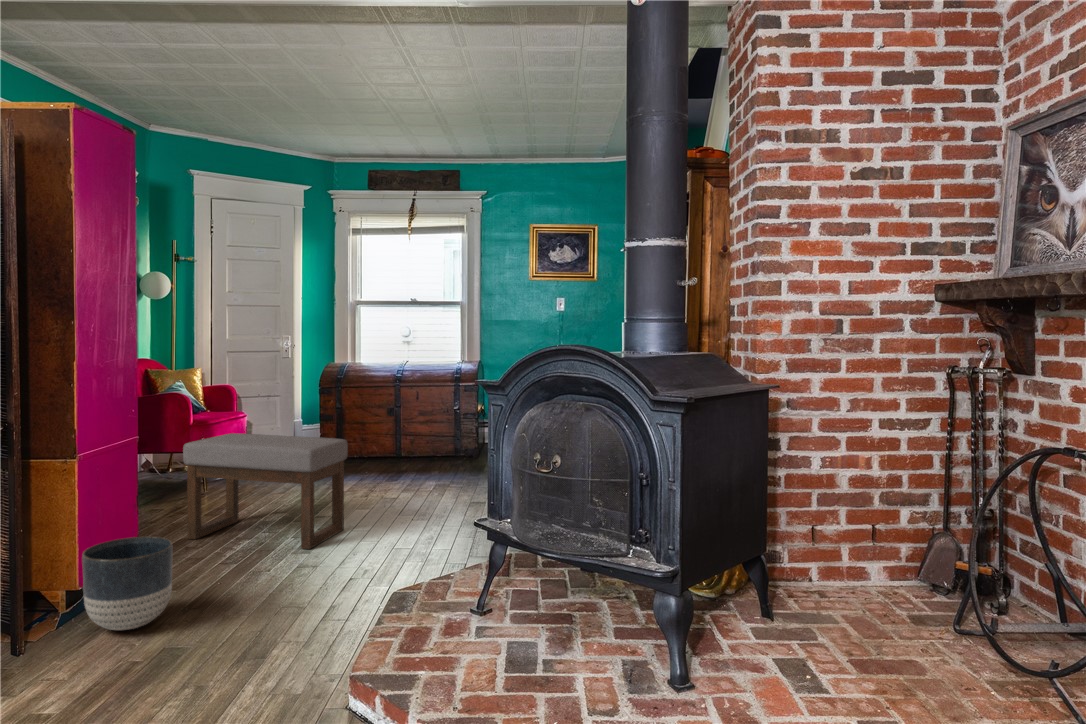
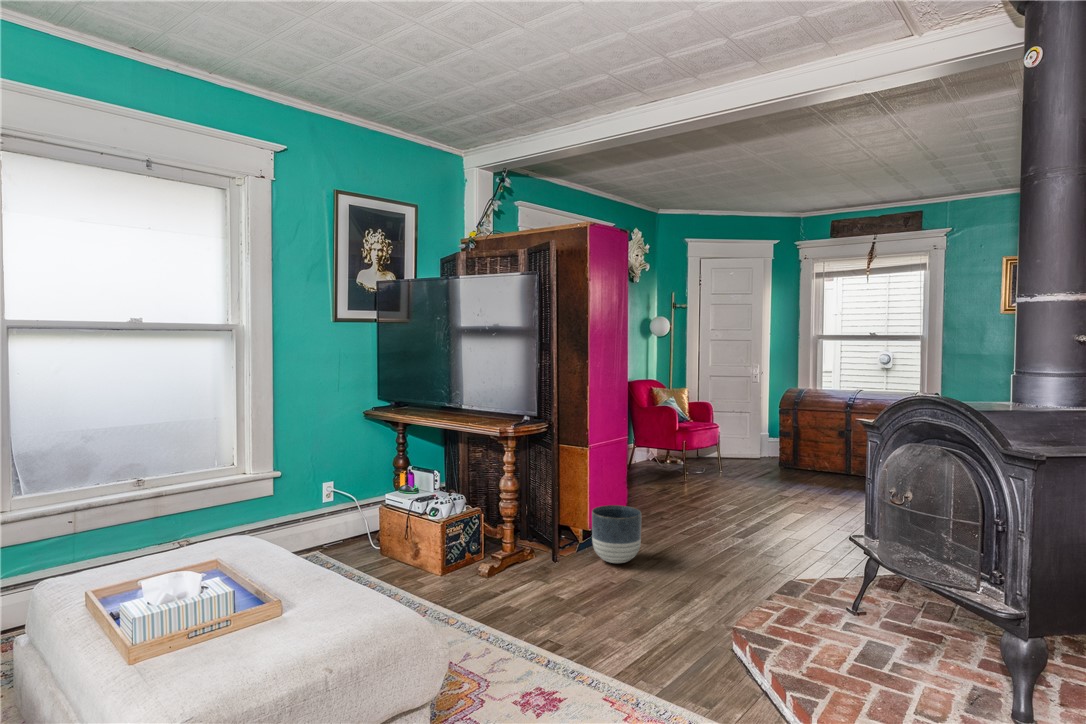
ottoman: present [183,433,348,549] -> none [662,442,779,538]

